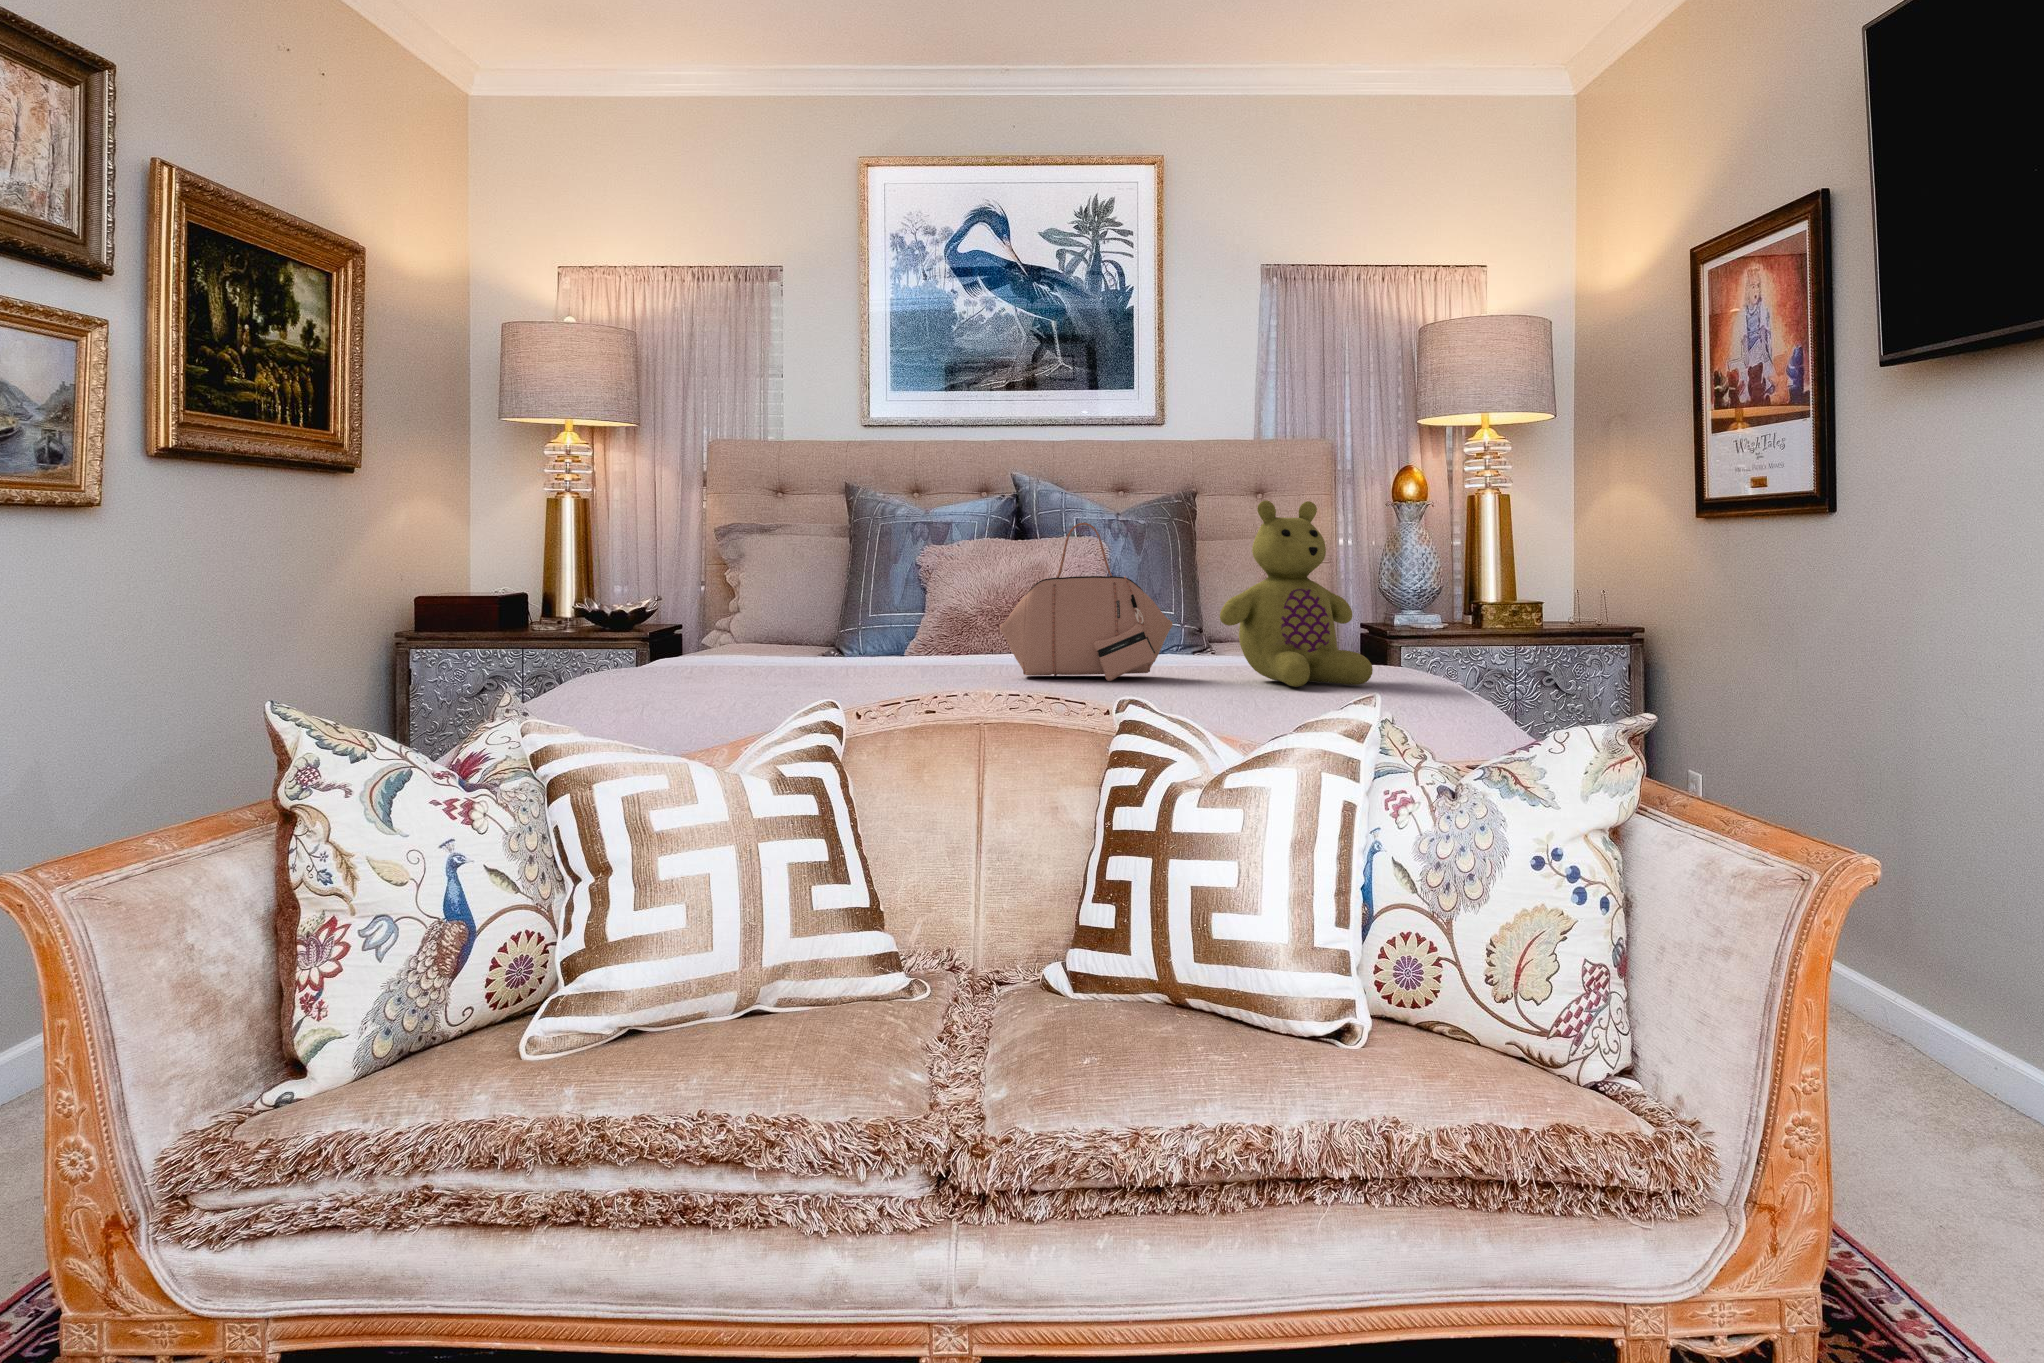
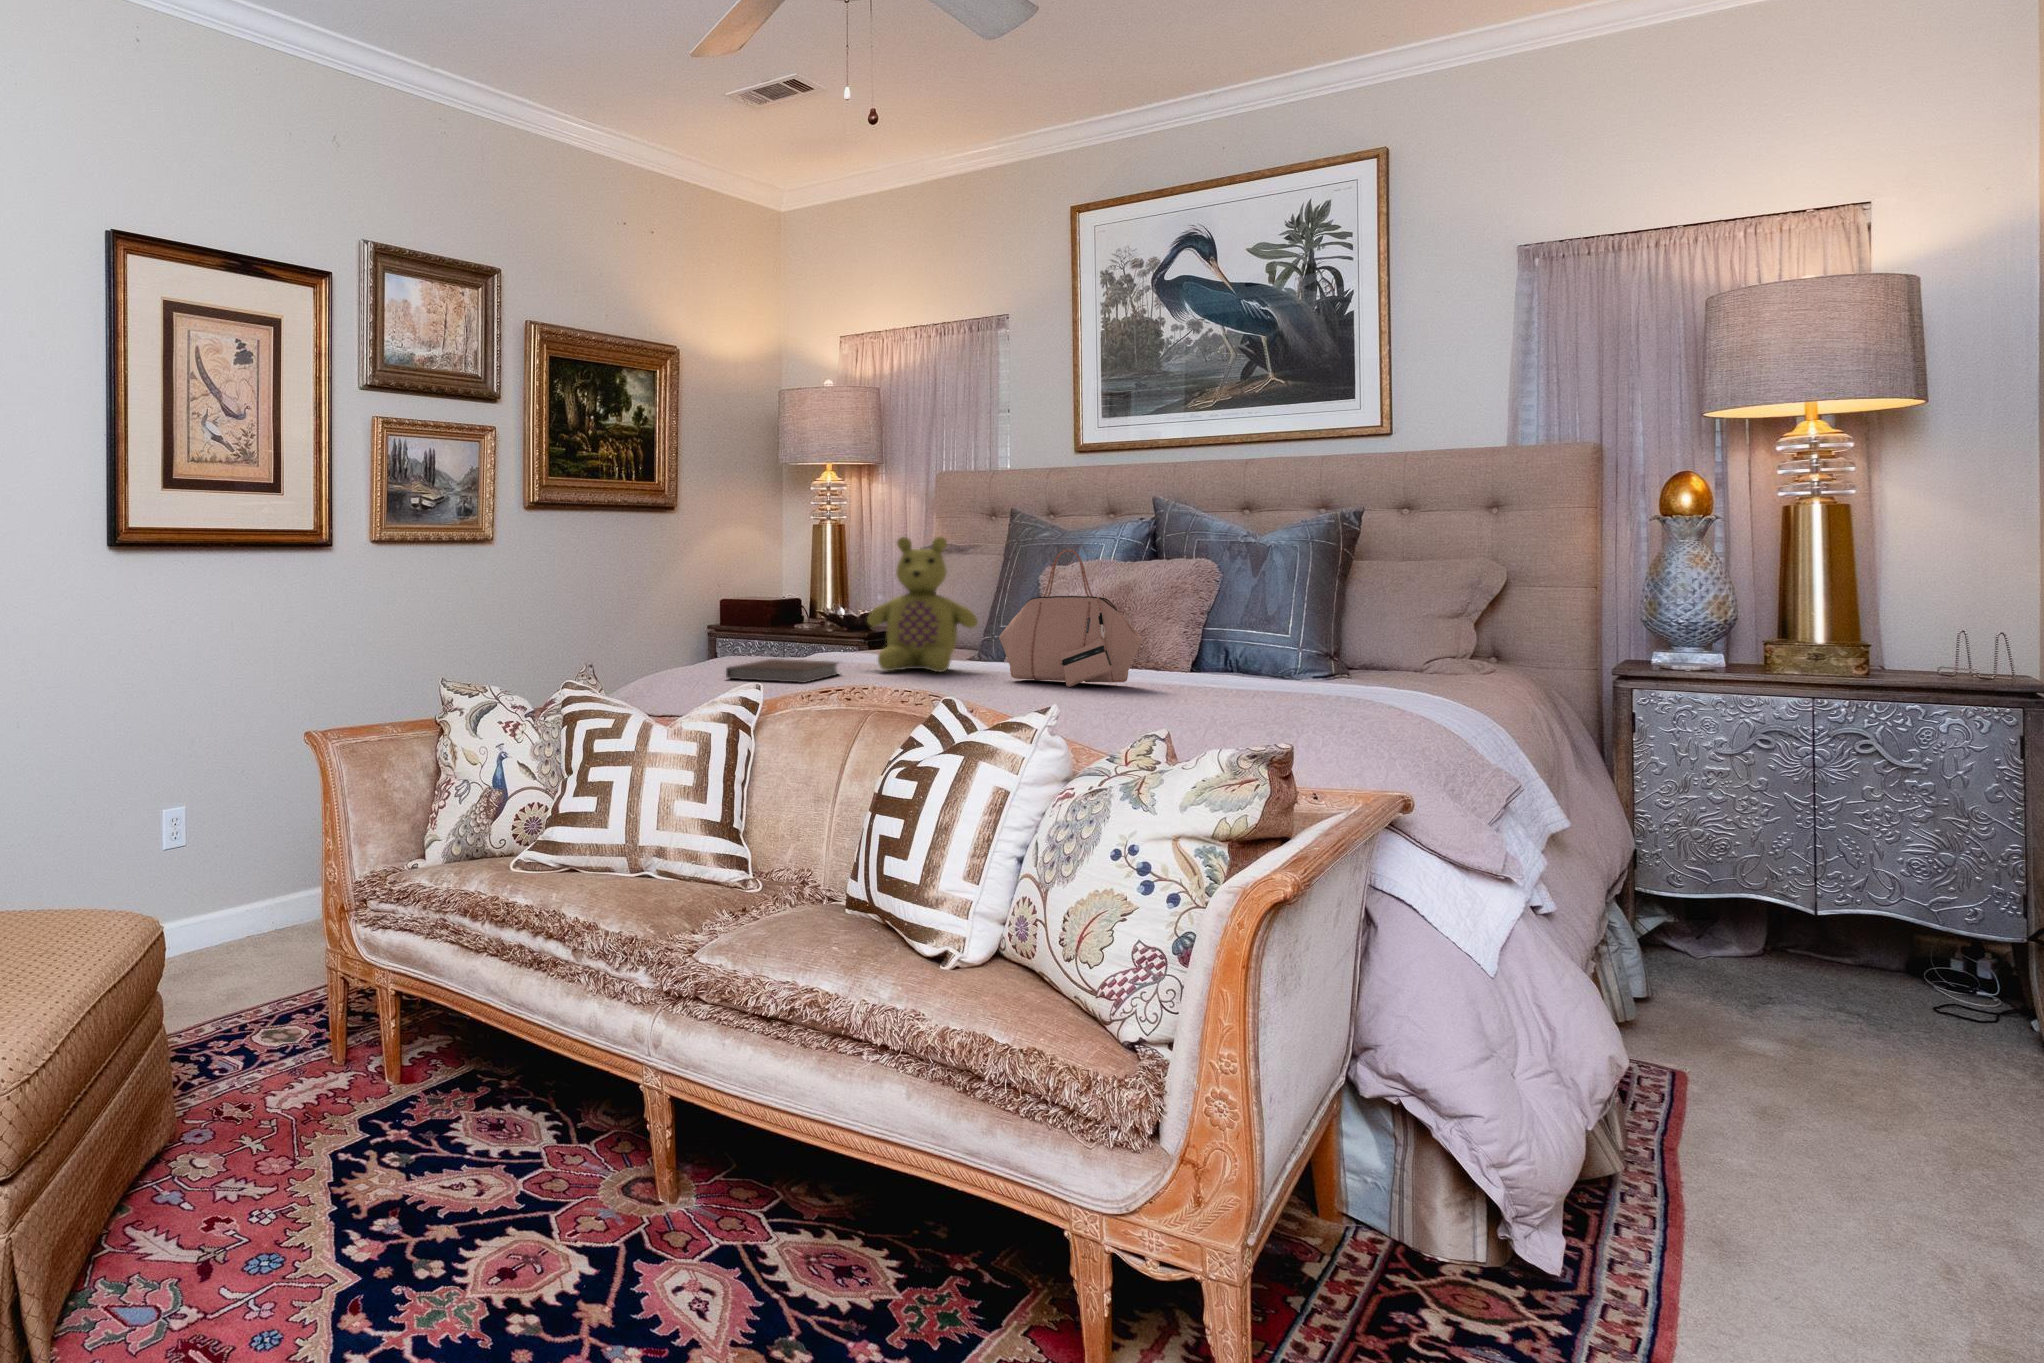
stuffed bear: present [1220,500,1373,687] -> present [867,536,978,672]
notebook: none [694,667,816,699] -> present [726,659,838,683]

